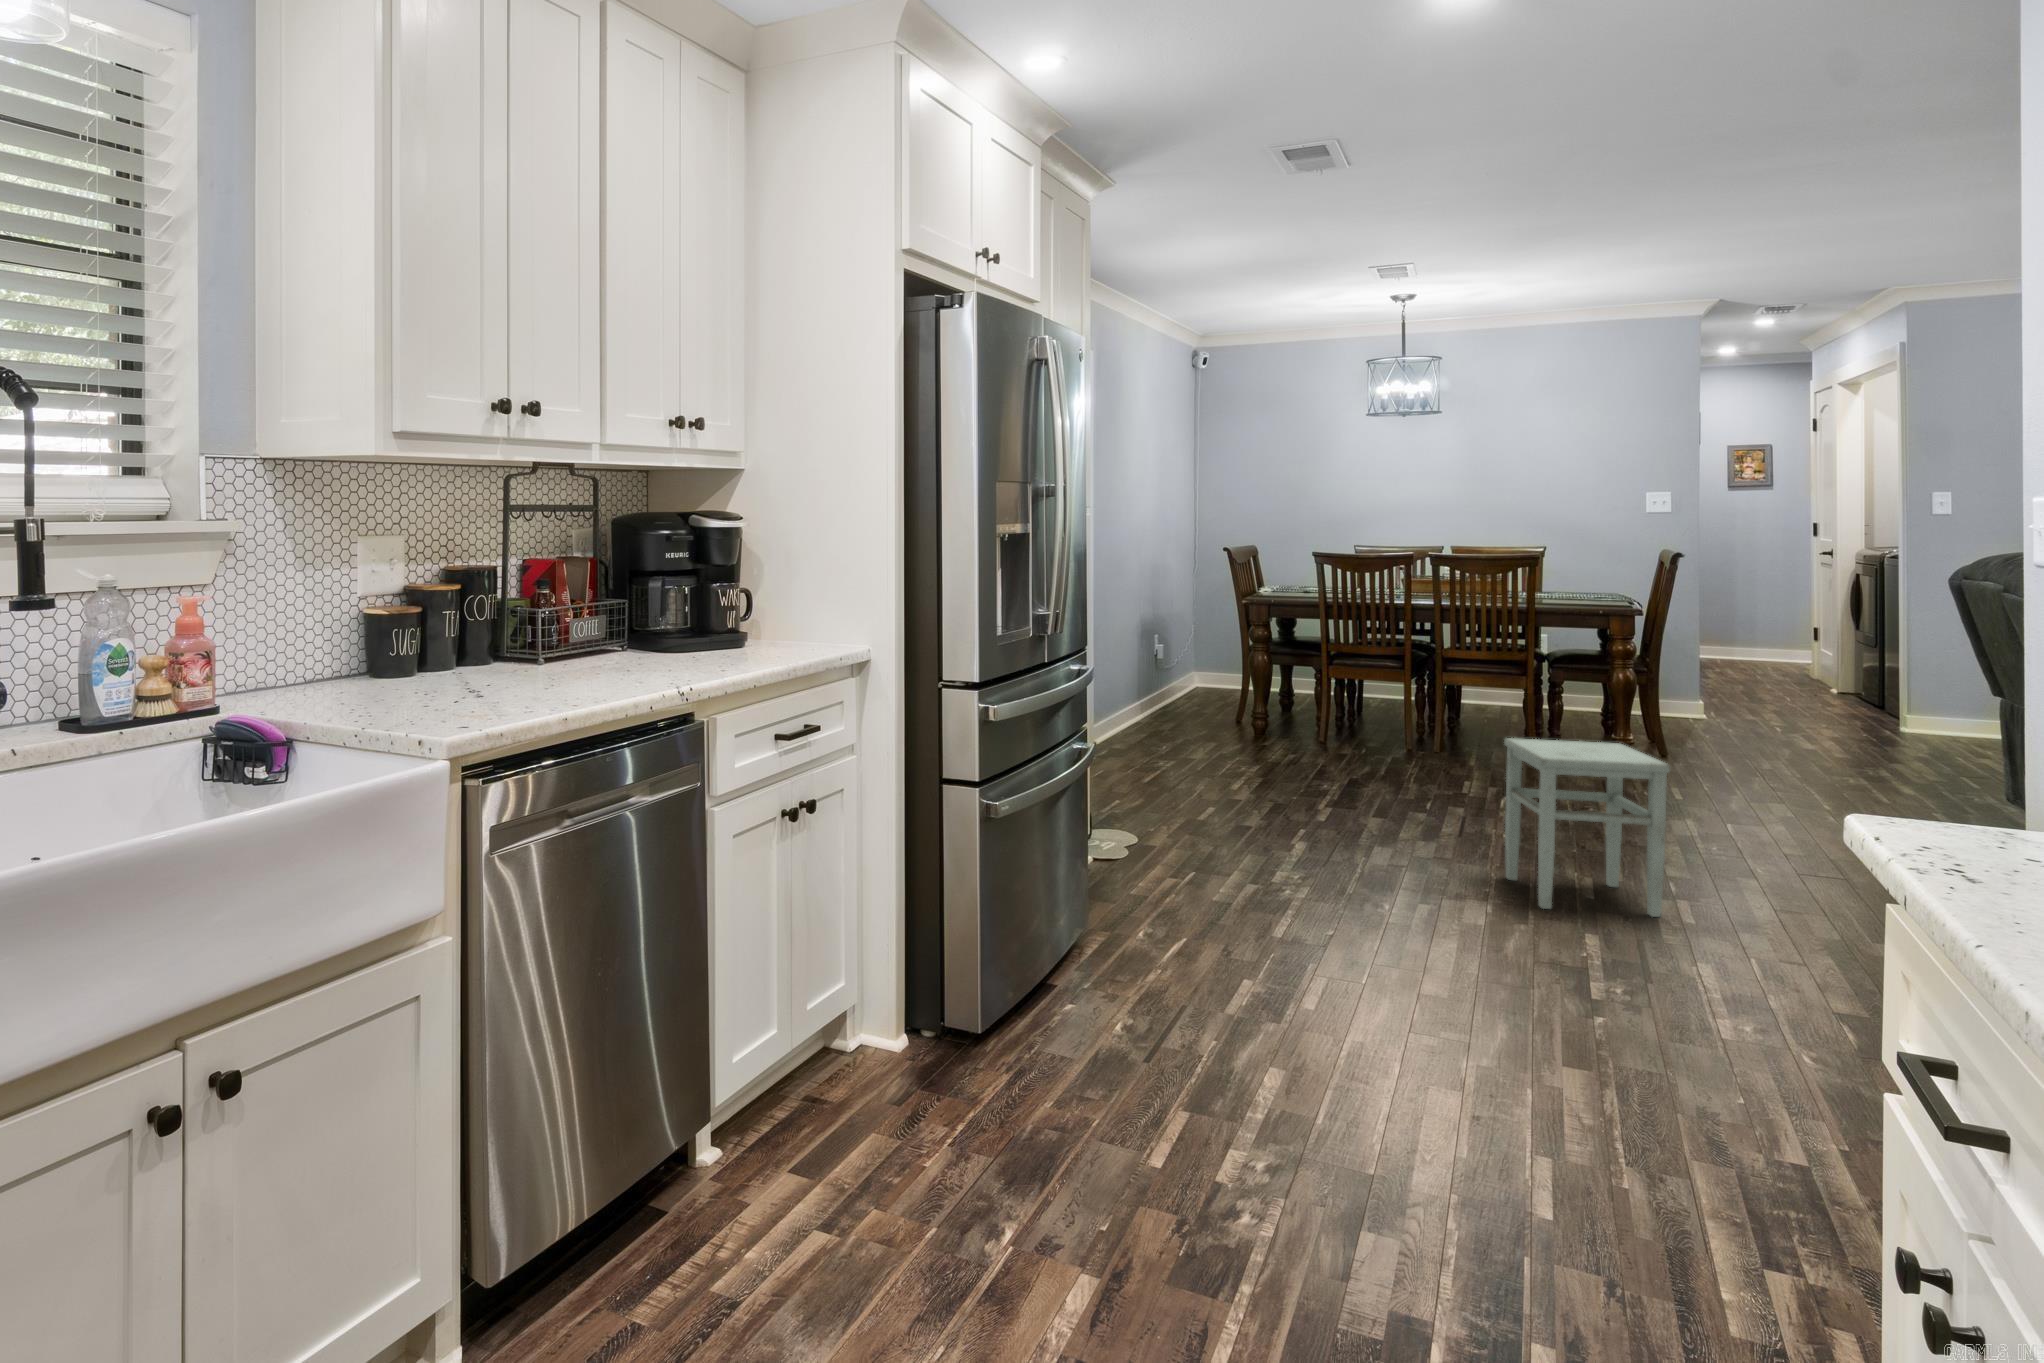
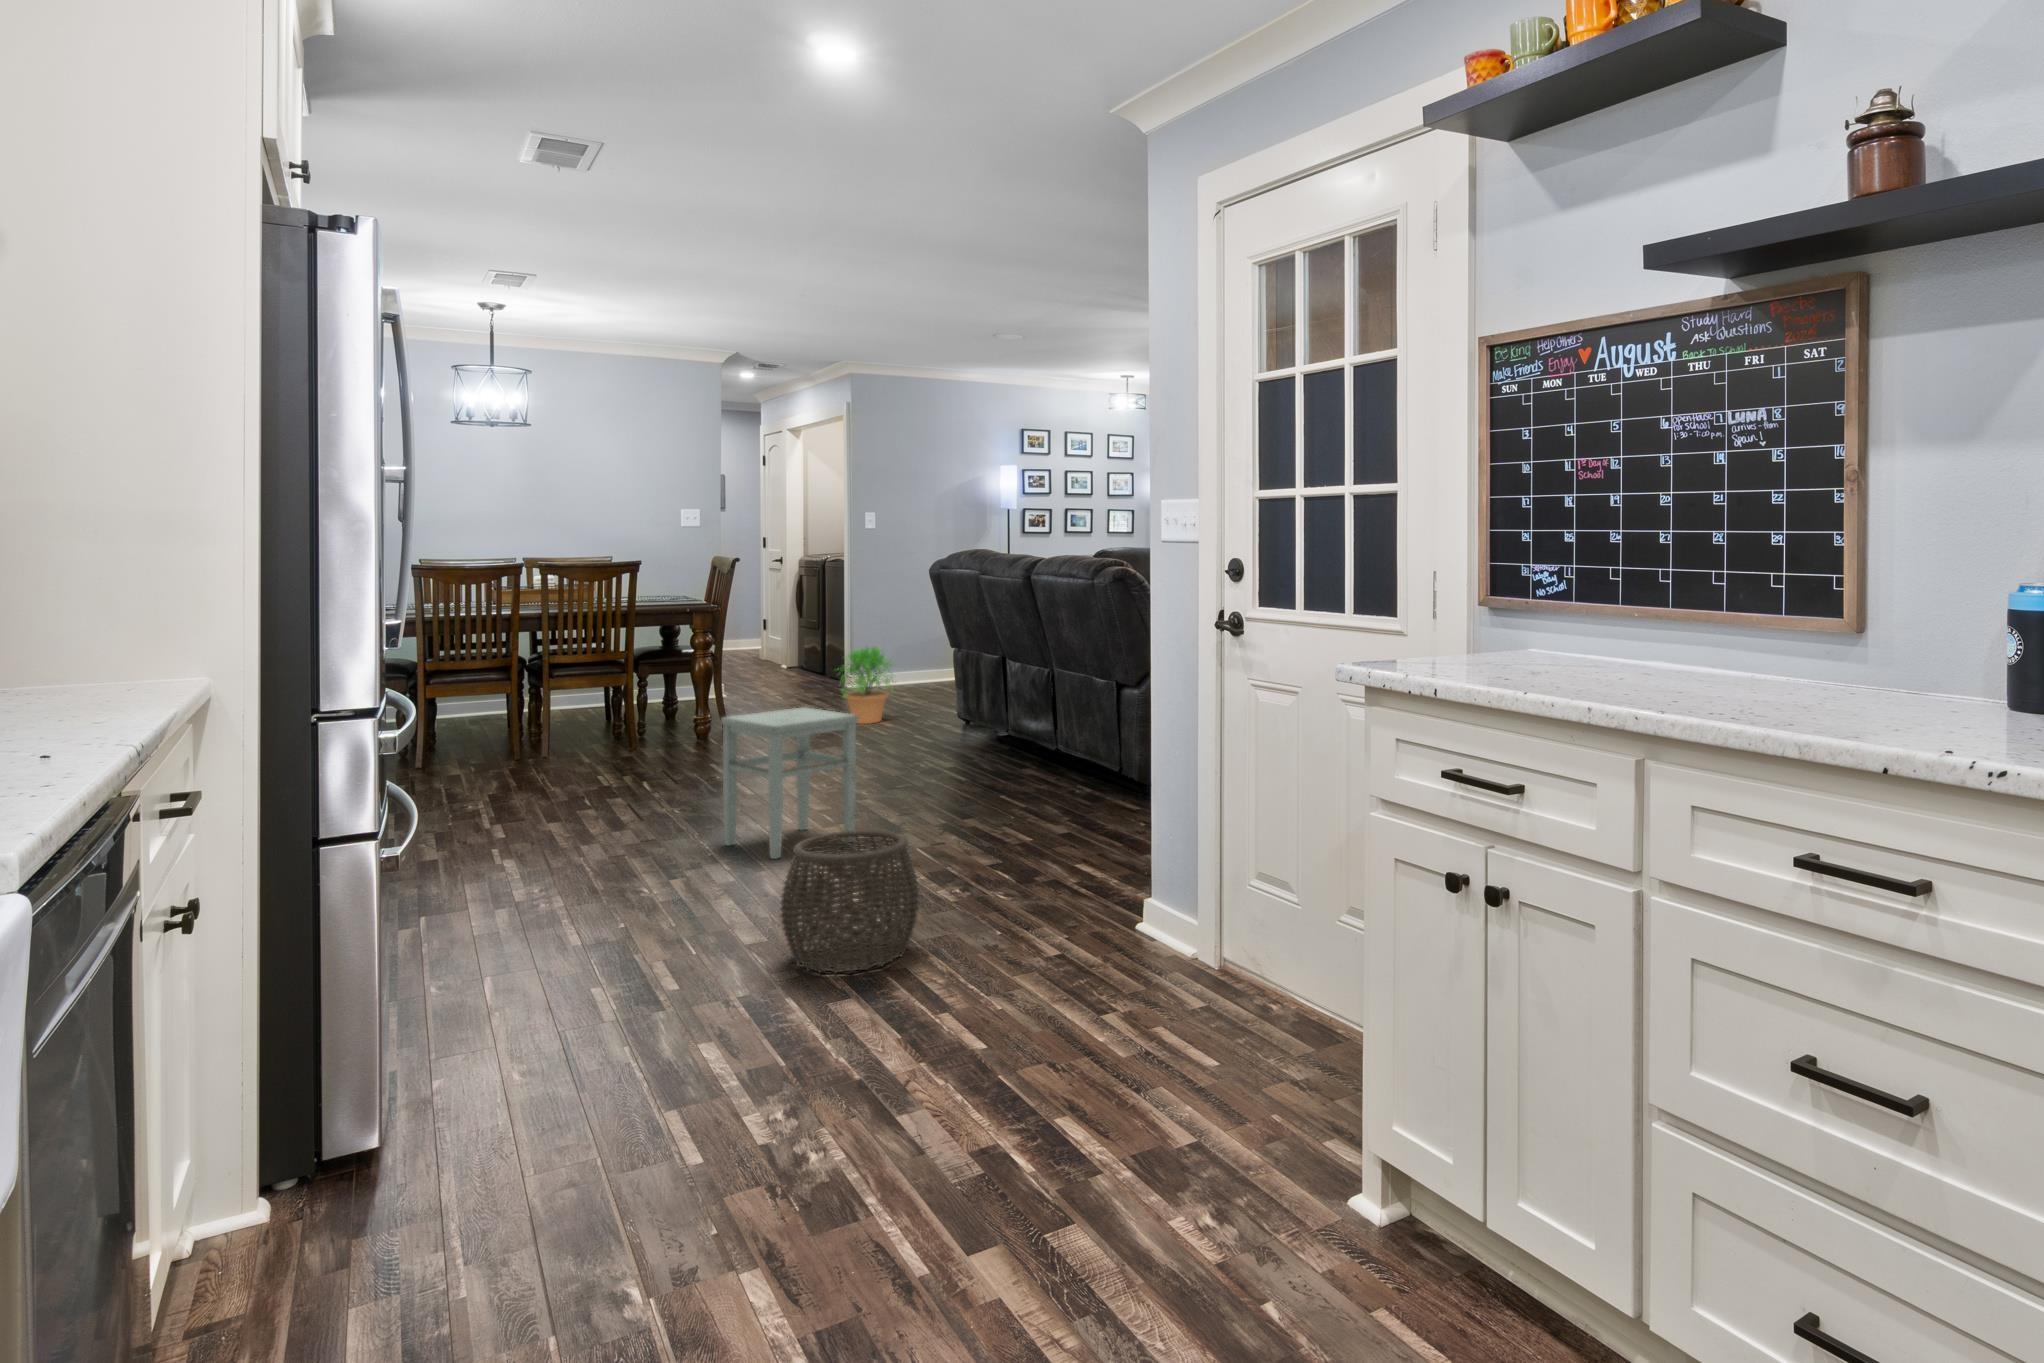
potted plant: none [1797,677,1909,781] -> present [841,647,893,724]
woven basket: none [1421,891,1602,1069] -> present [780,830,920,973]

